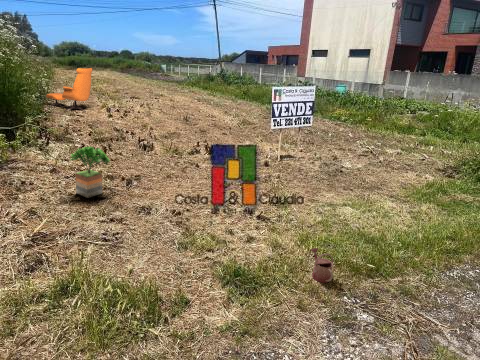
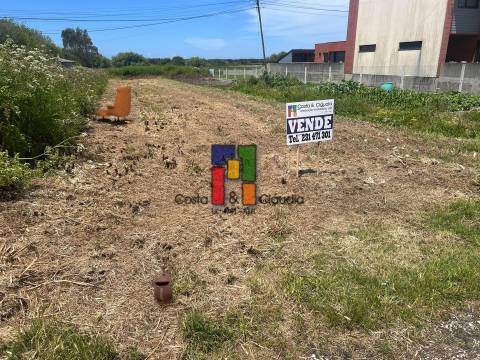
potted tree: present [71,146,110,198] -> none [73,177,112,227]
watering can: present [311,248,333,283] -> present [152,266,172,300]

